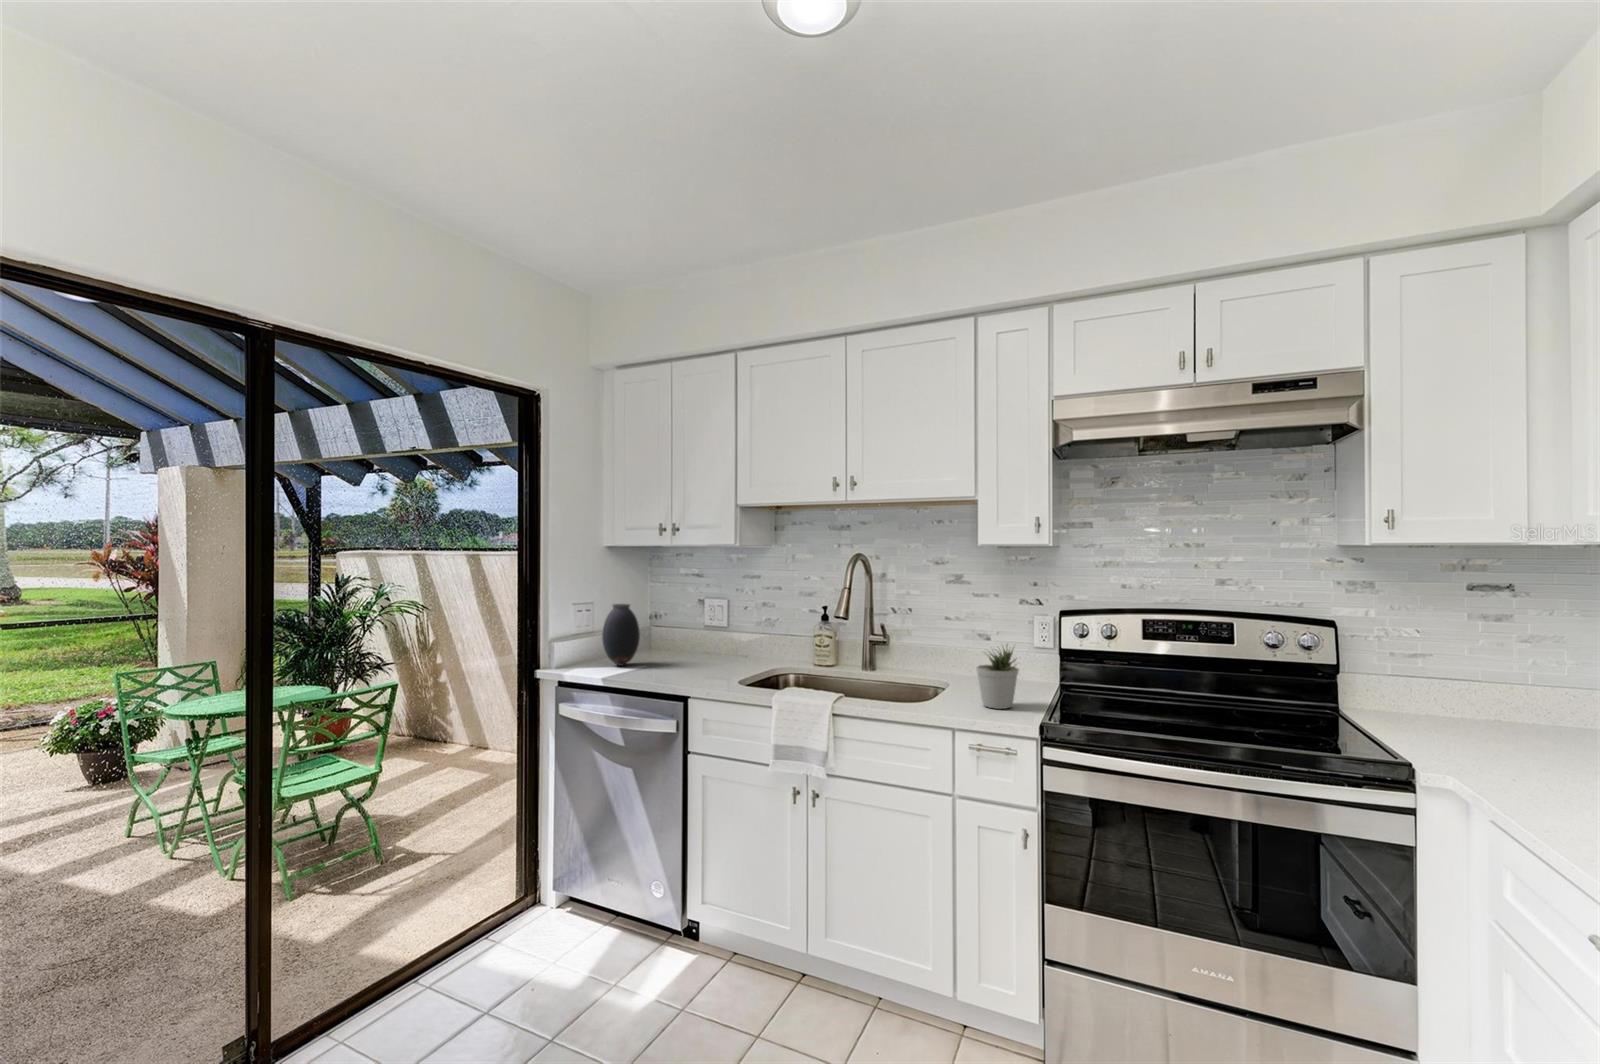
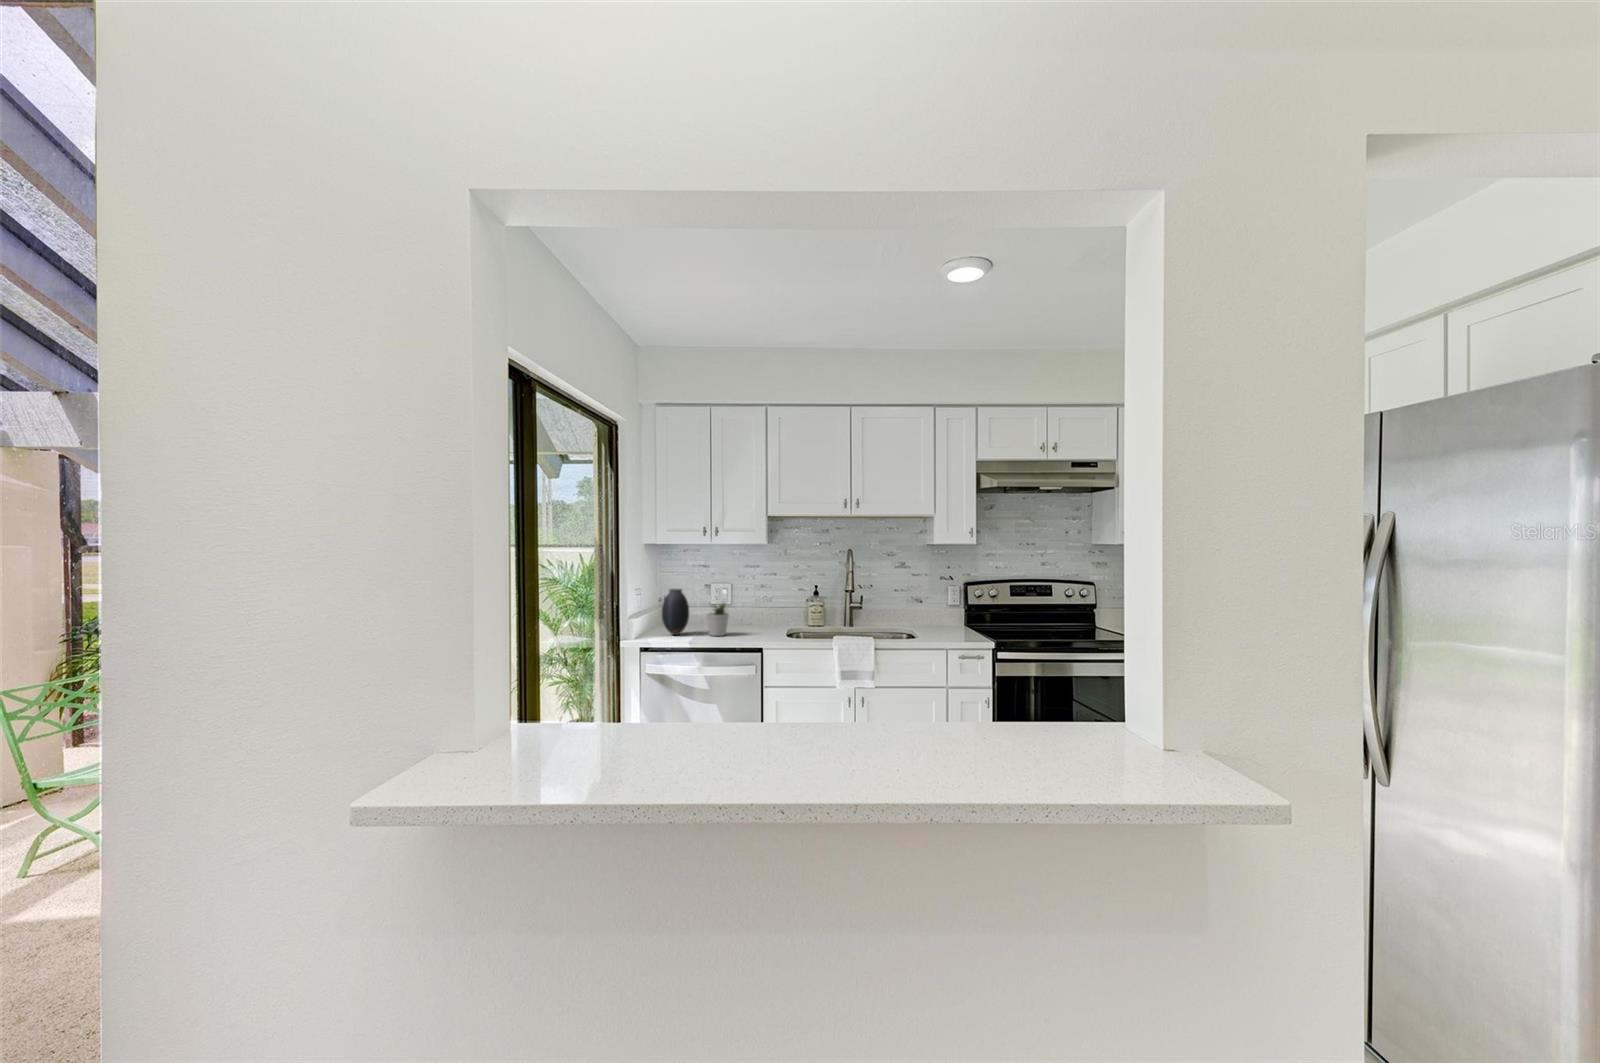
potted plant: present [976,649,1019,709] -> present [706,603,729,636]

